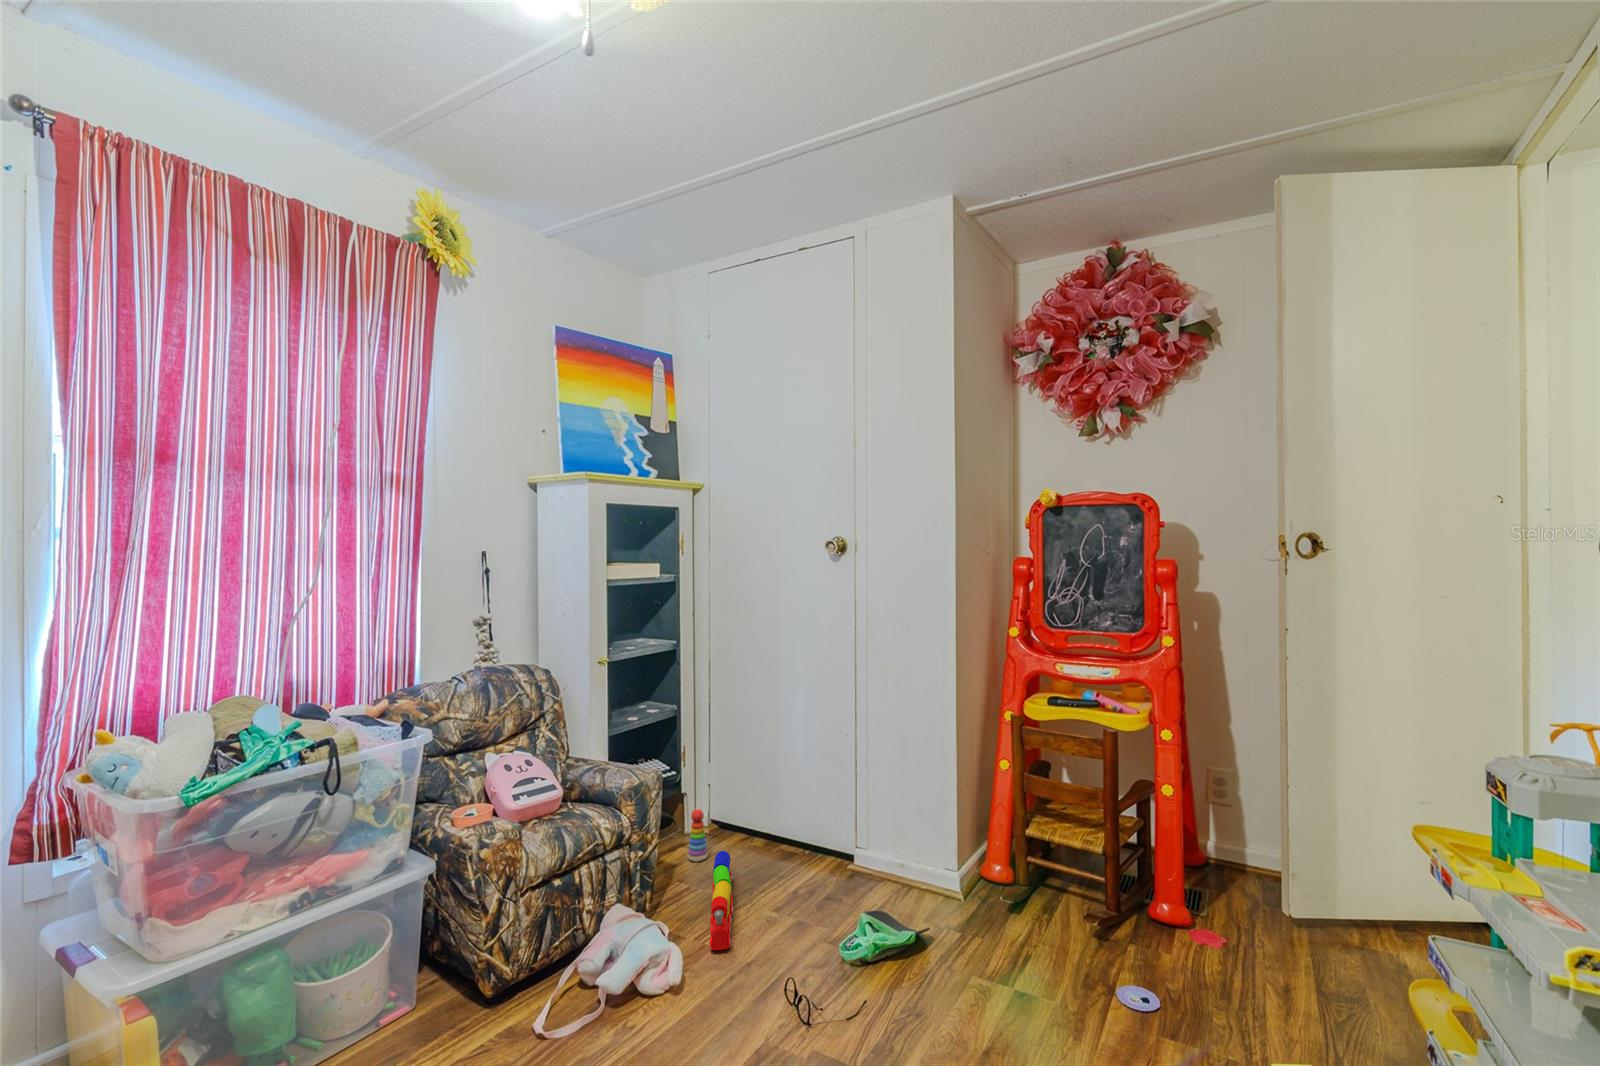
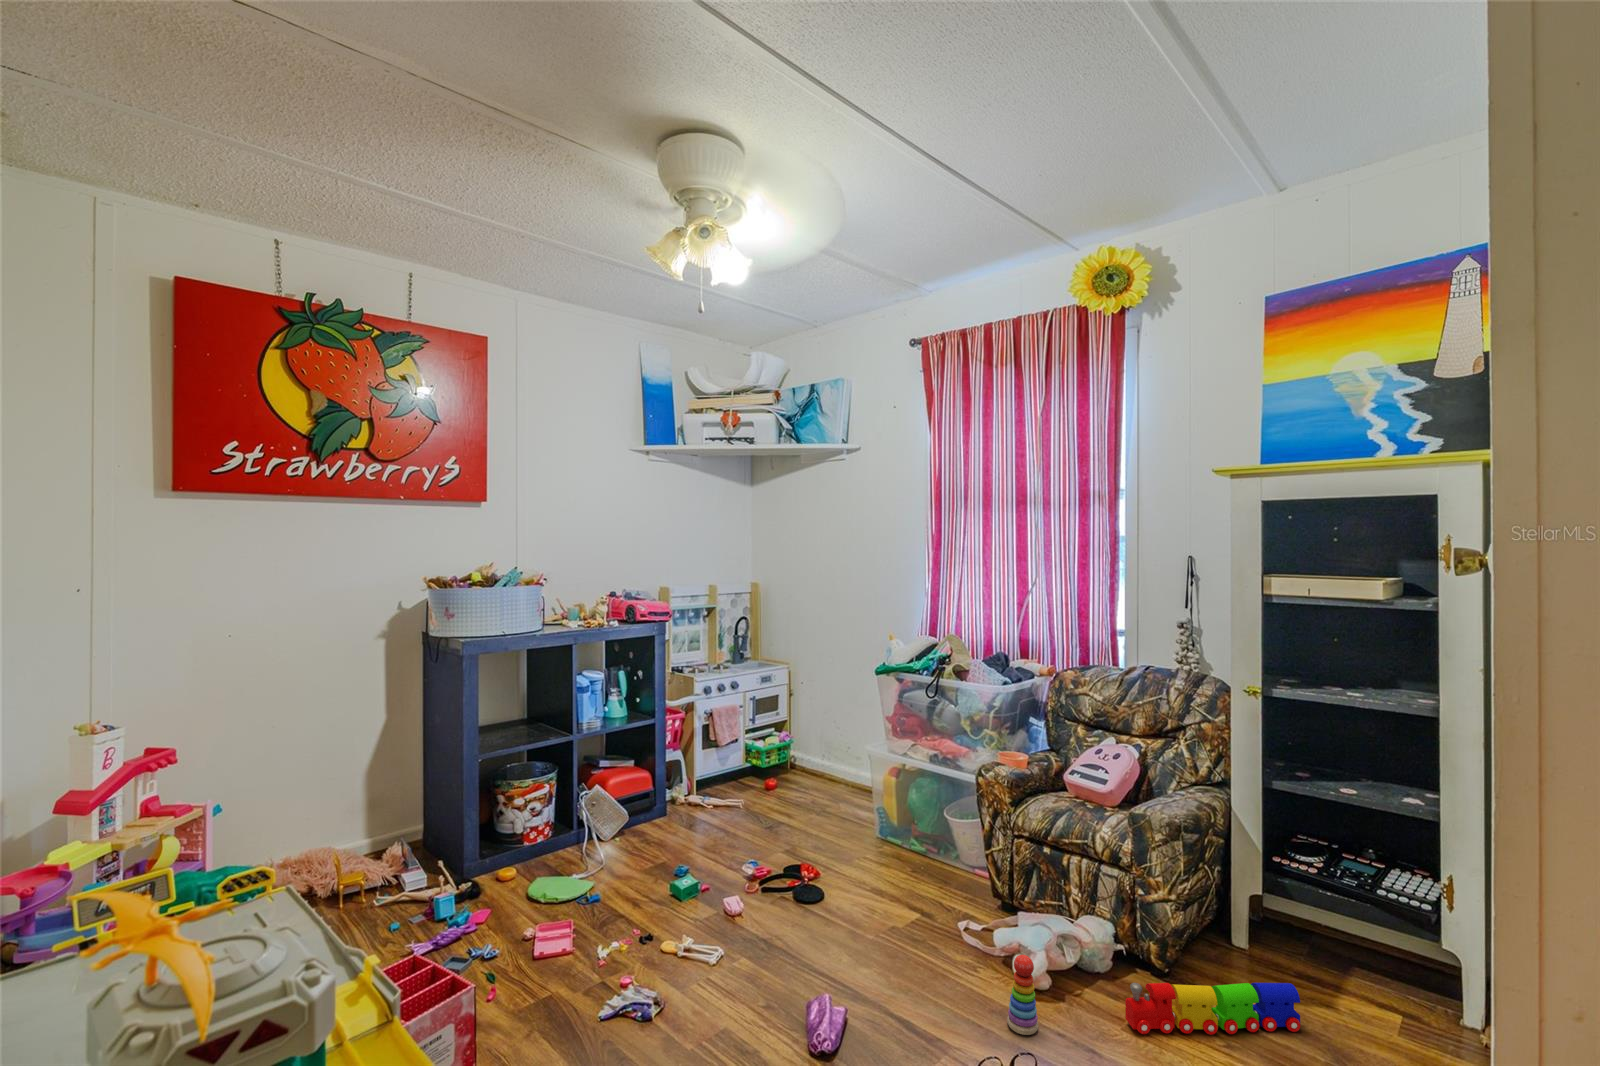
stacking toy: present [688,809,708,861] -> present [1007,955,1038,1035]

